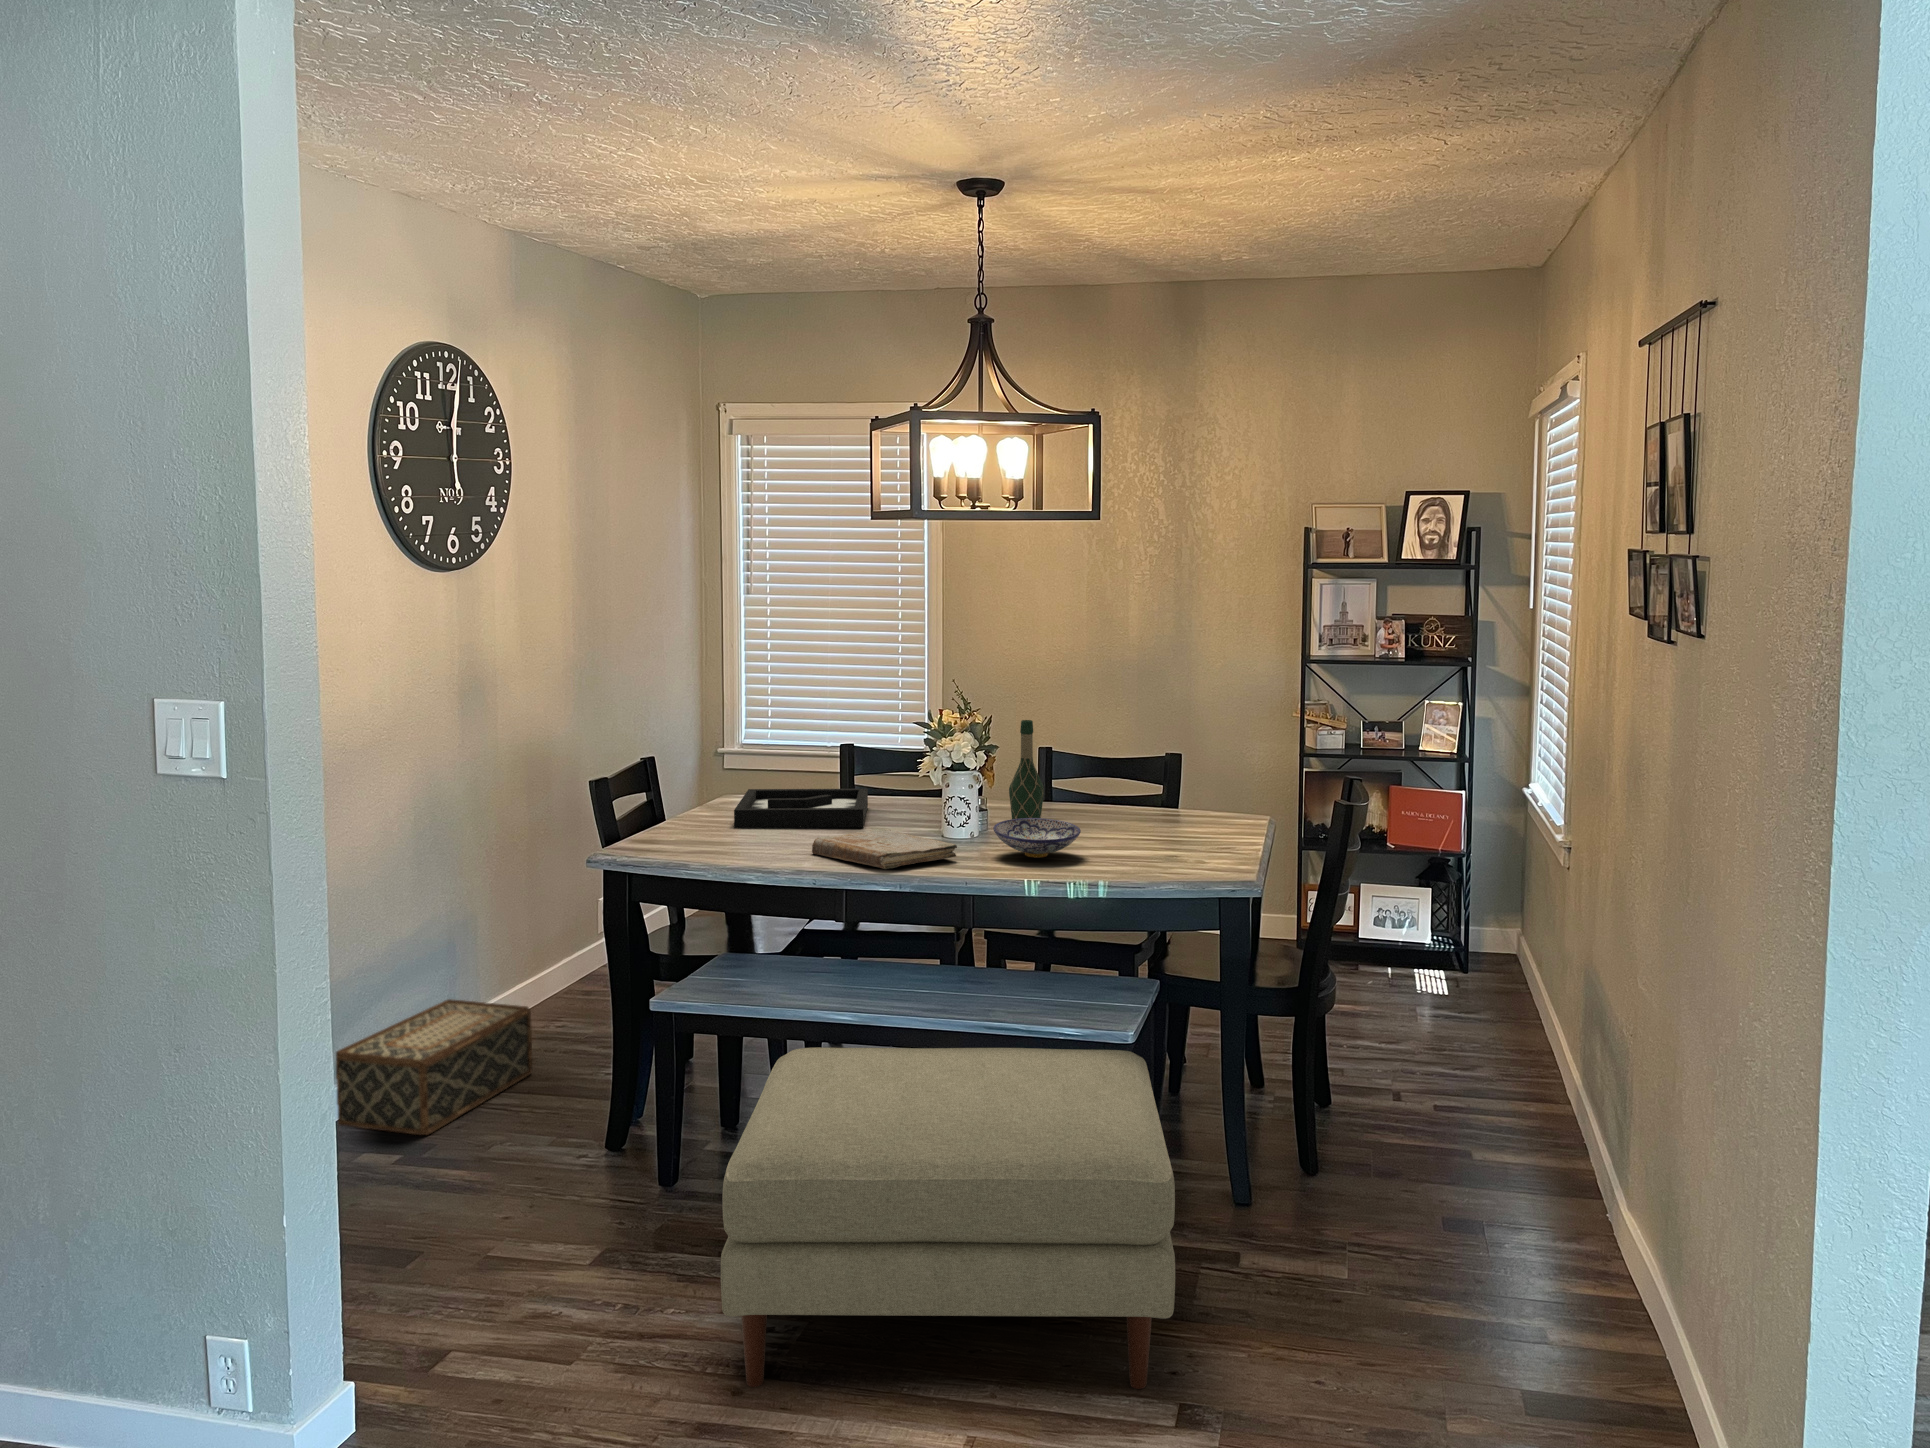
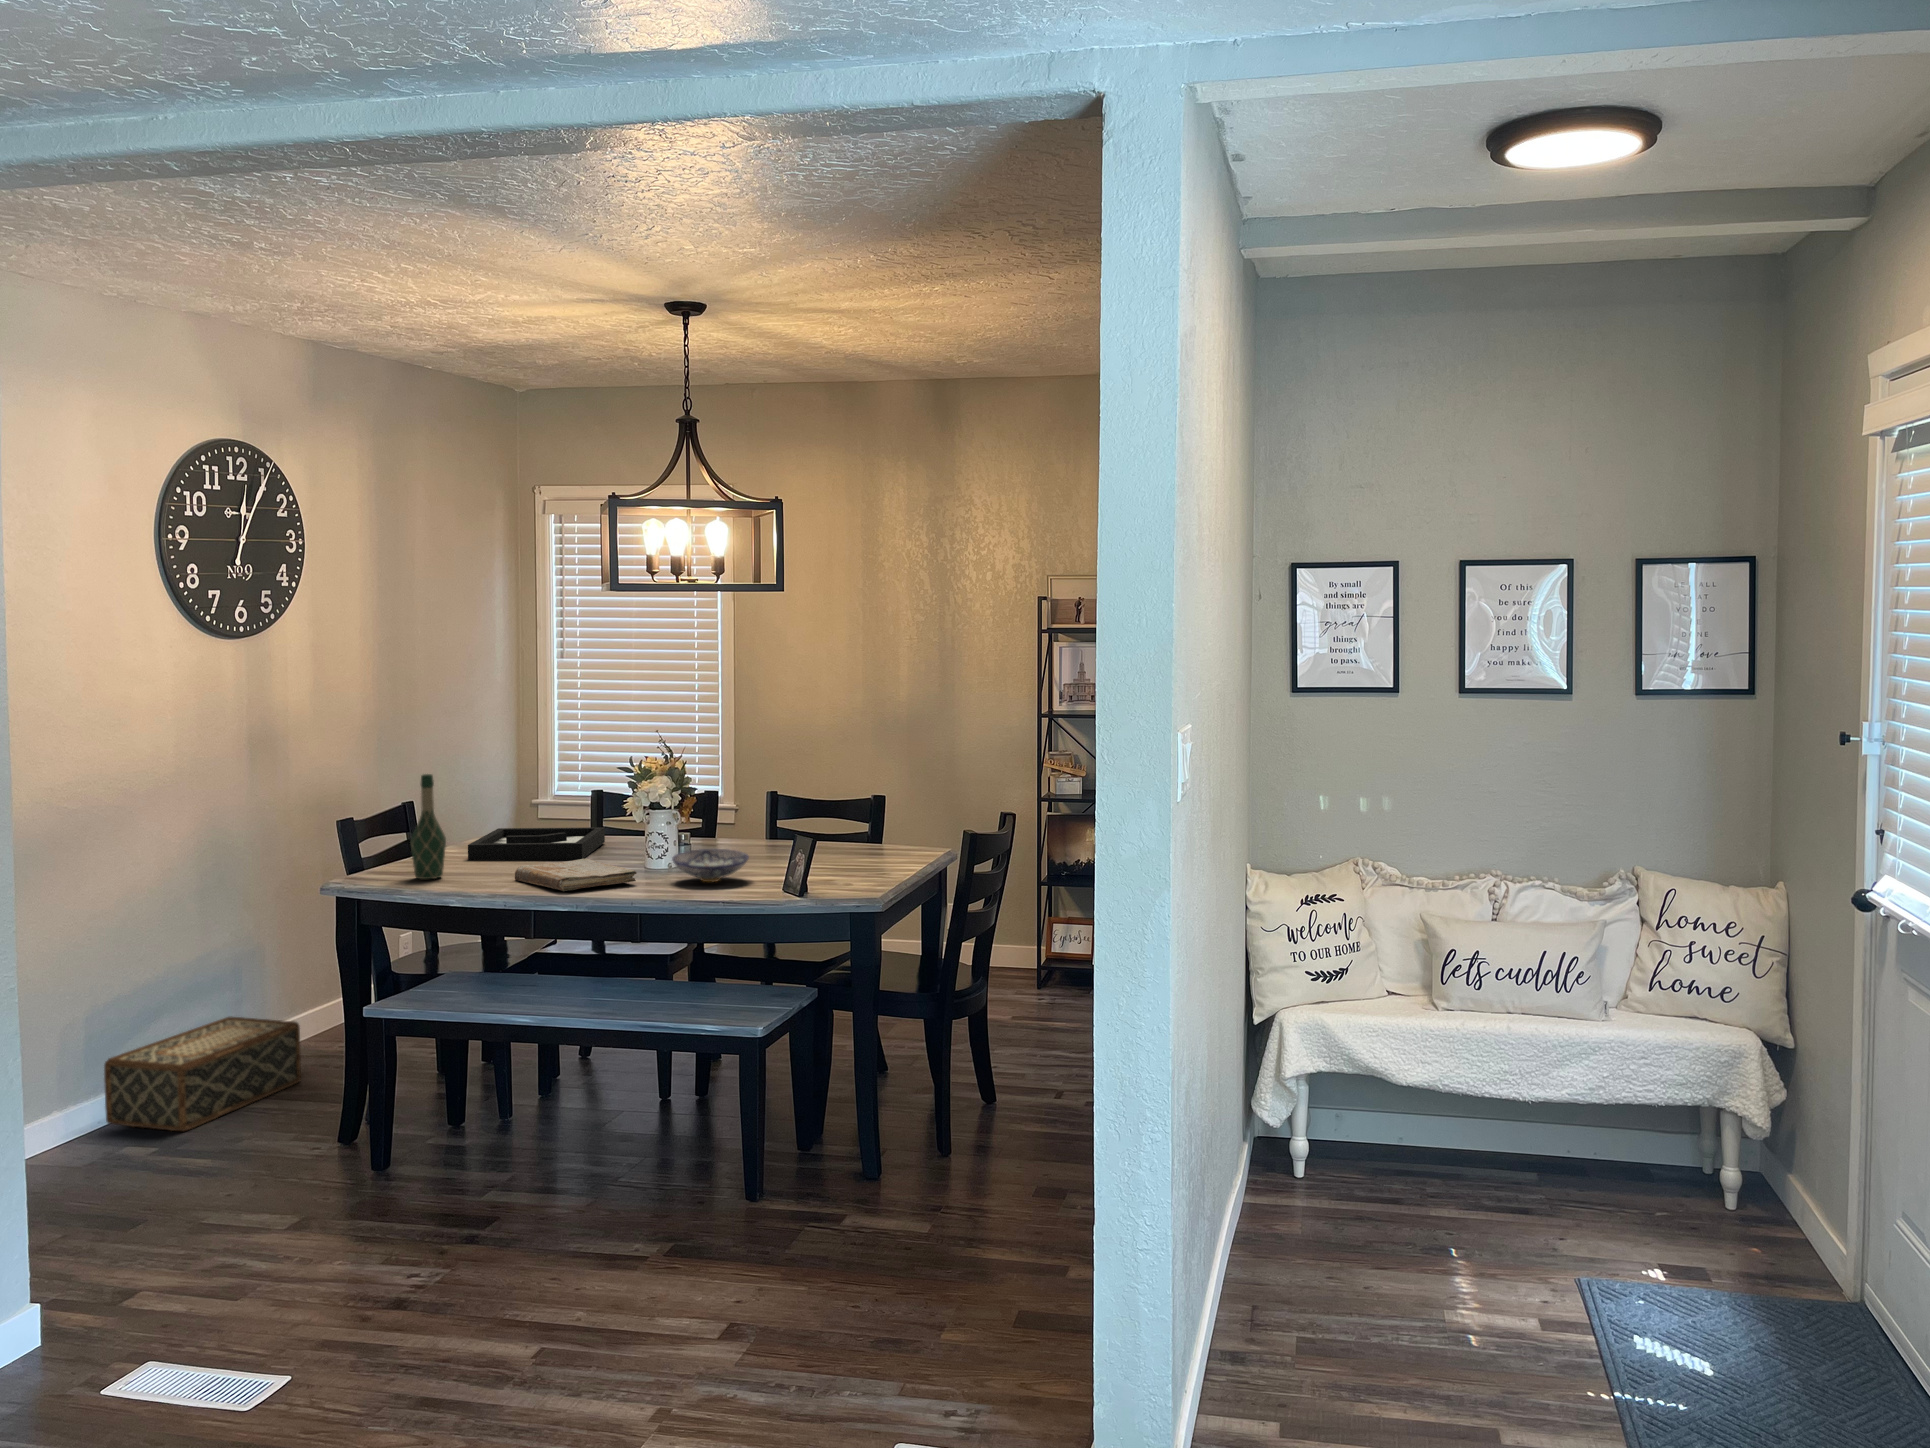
wine bottle: present [1009,720,1044,819] -> present [410,774,446,879]
ottoman: present [721,1048,1175,1389] -> none [340,1042,767,1318]

